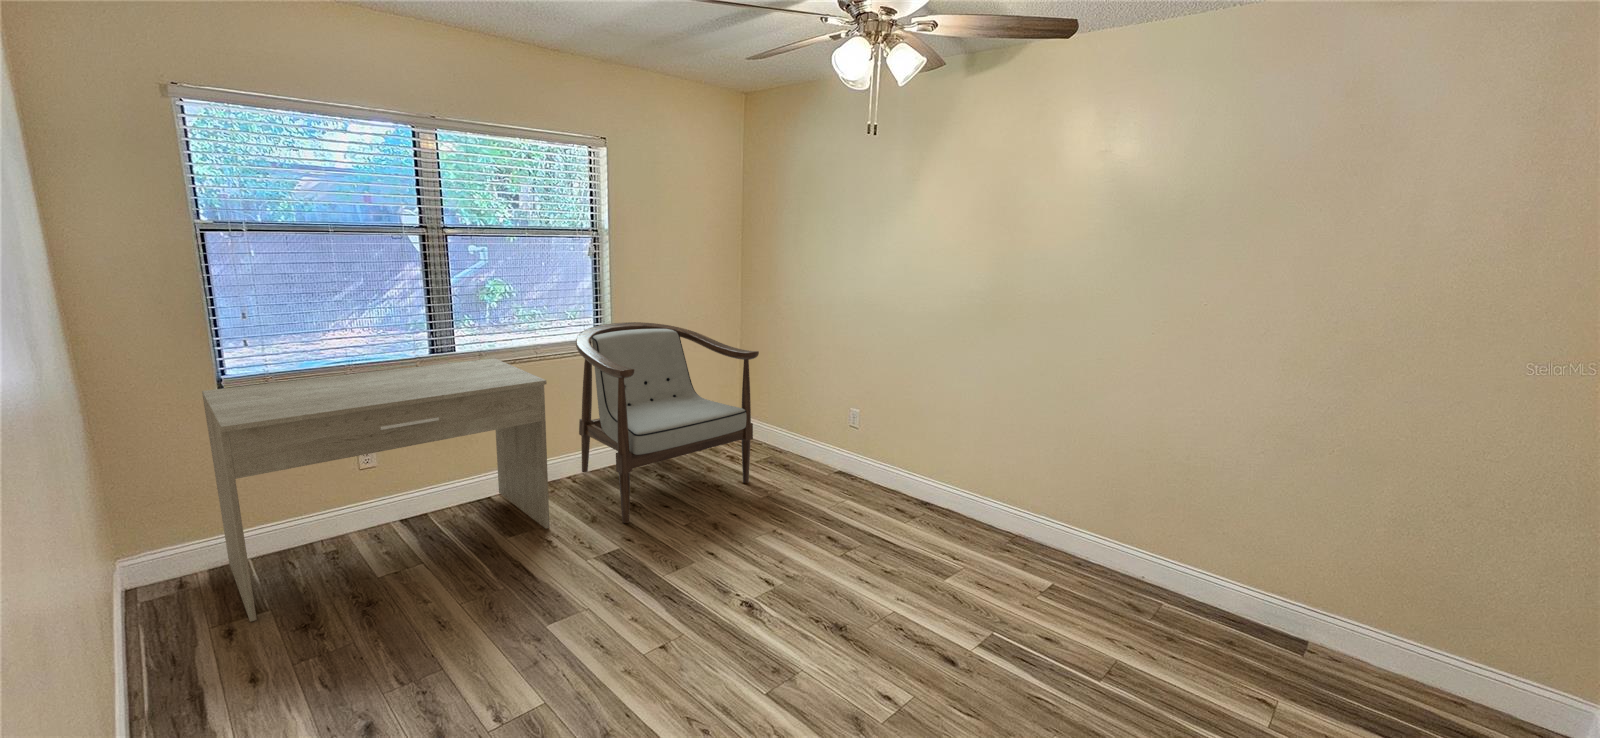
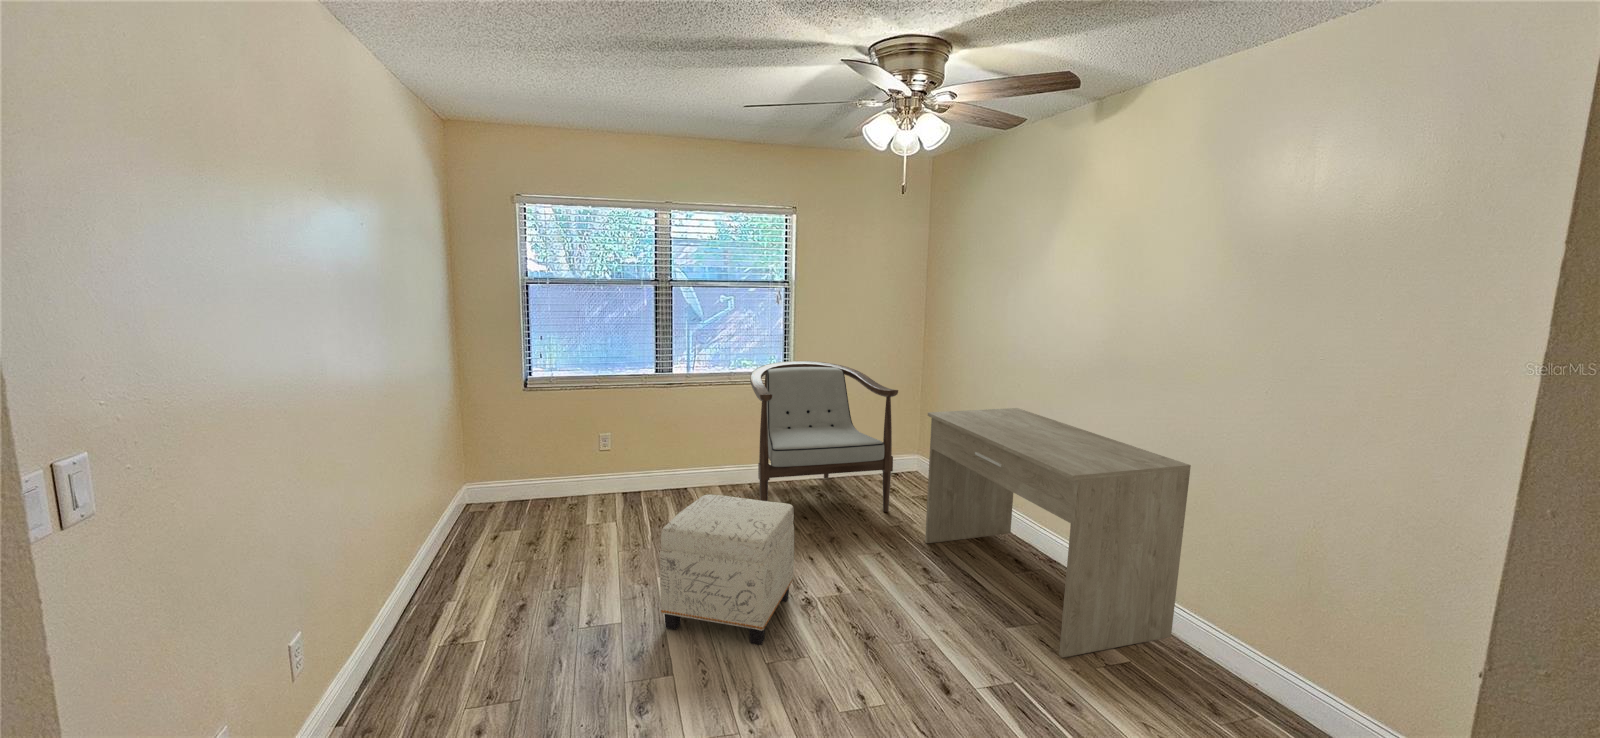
desk: present [202,358,550,622] -> present [925,408,1191,658]
ottoman: none [608,501,751,691] -> present [660,494,794,645]

